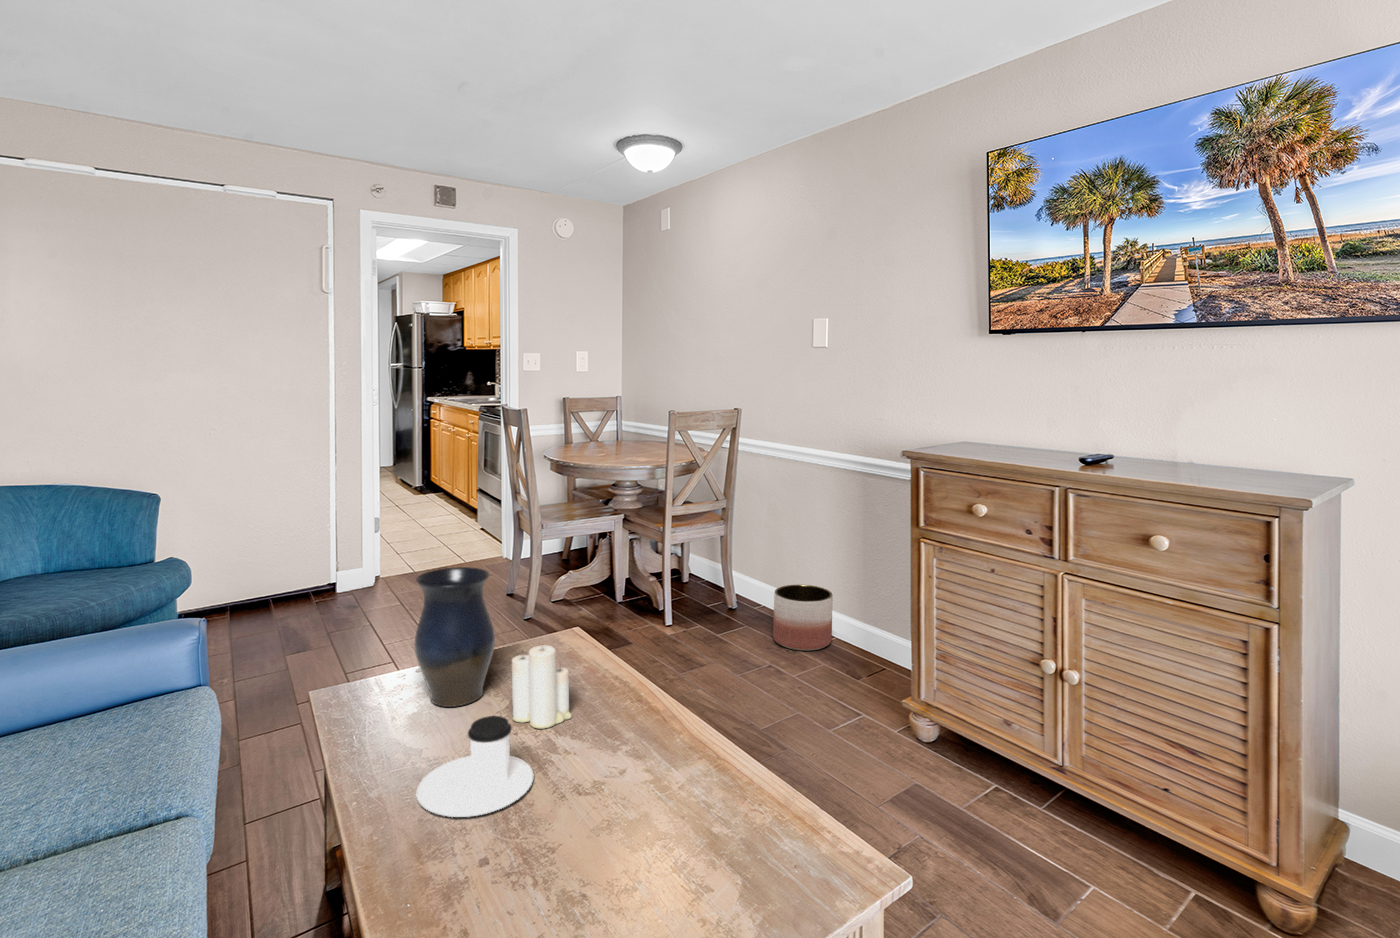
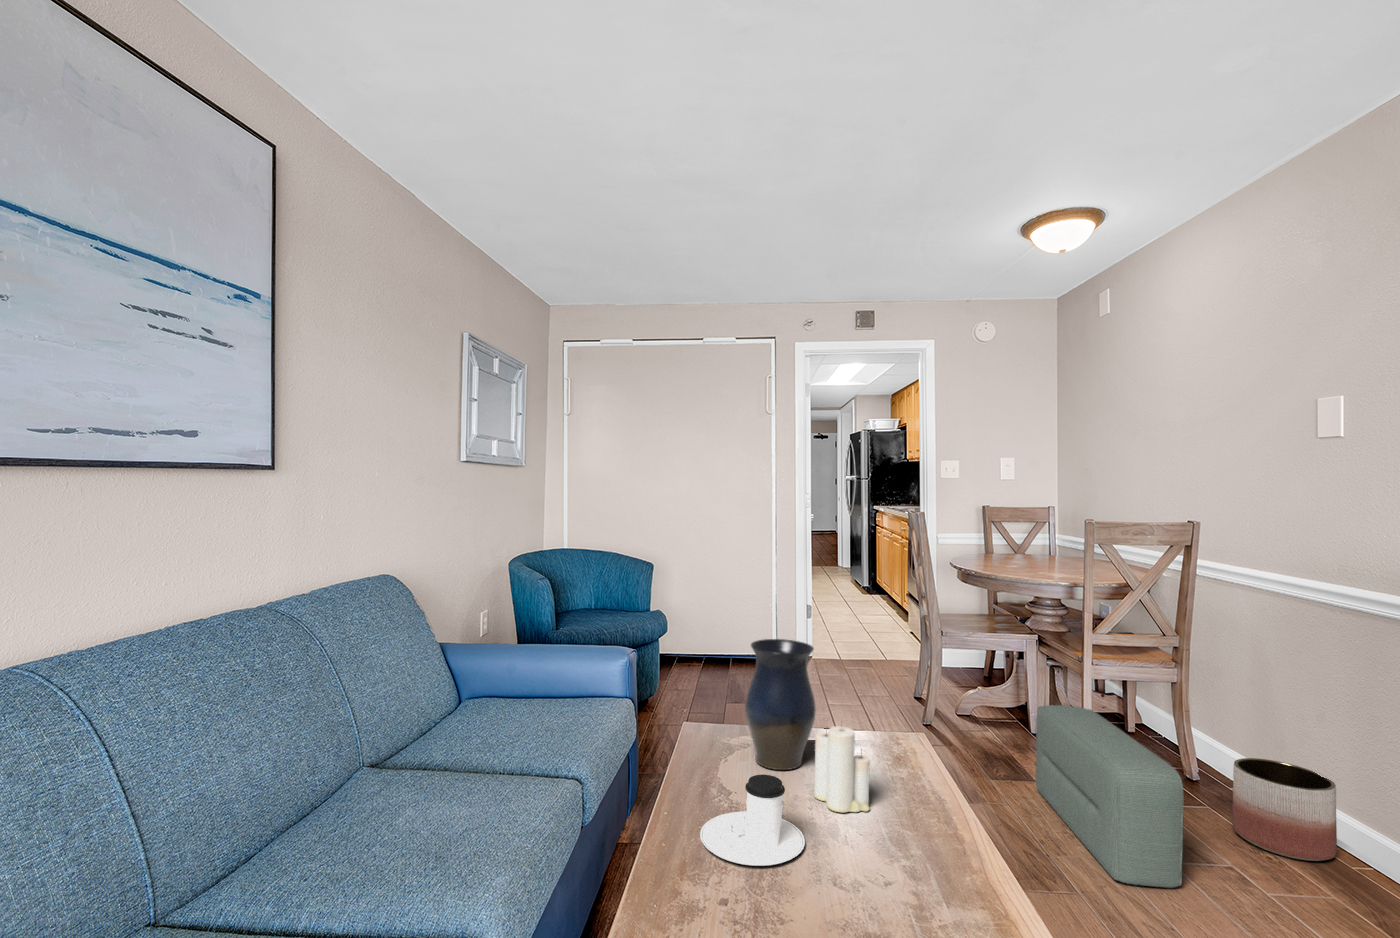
pouf: none [639,573,759,704] -> present [1036,705,1183,888]

